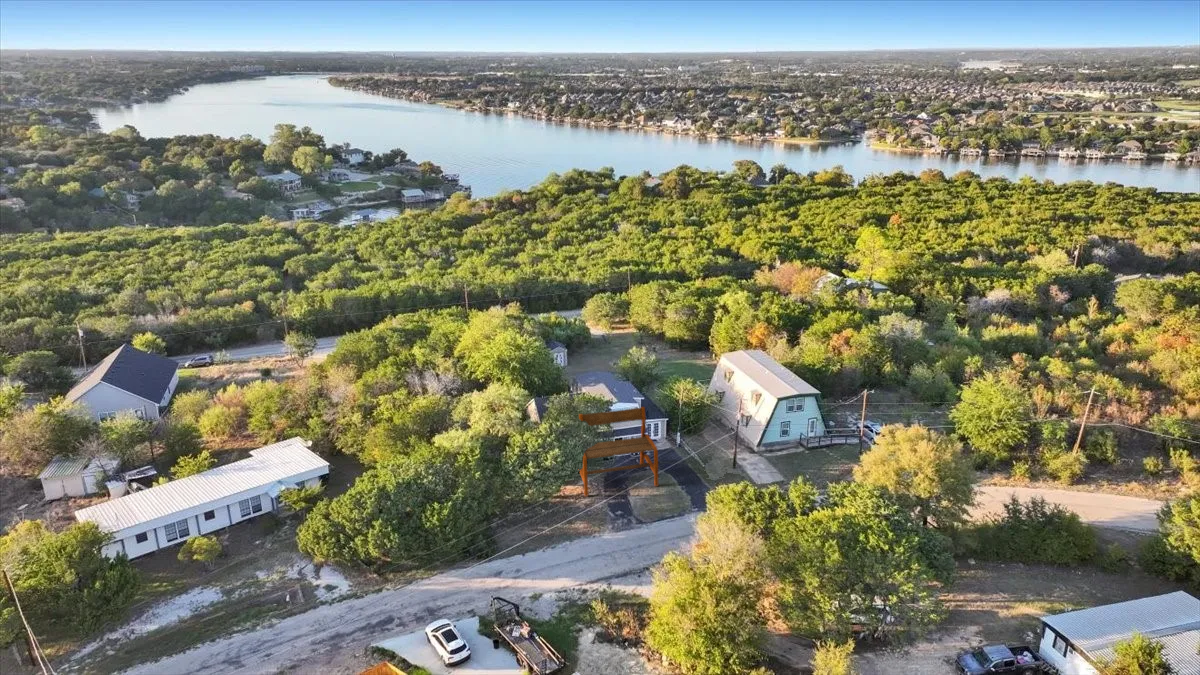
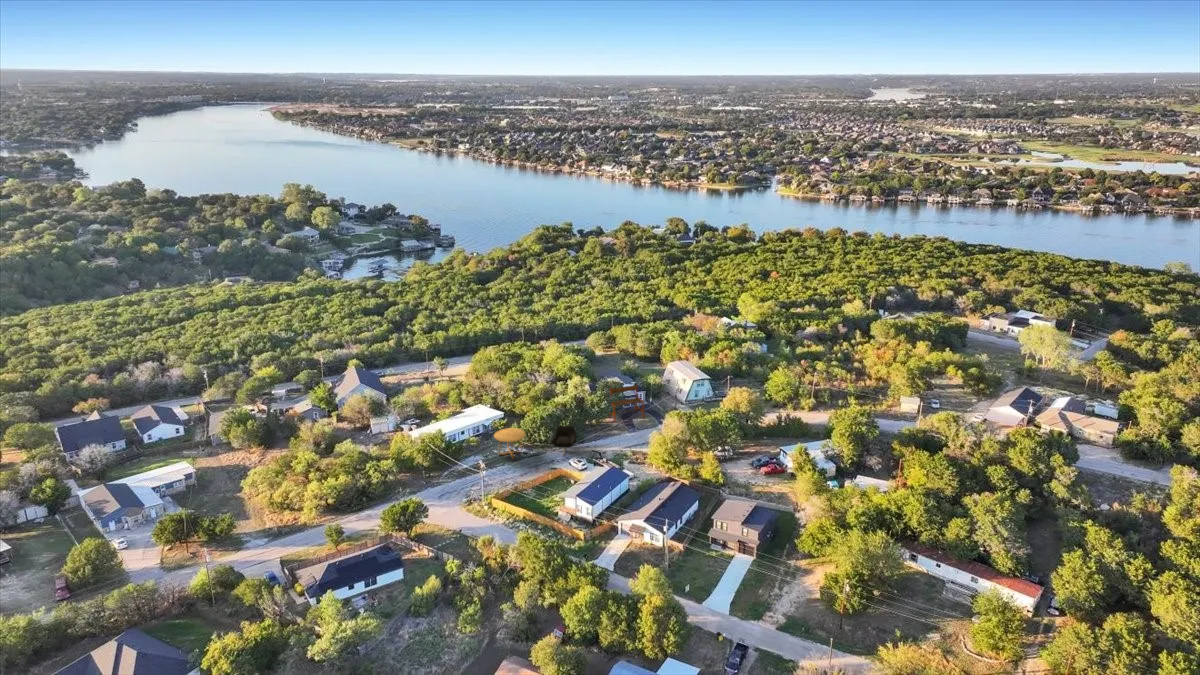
lounge chair: none [379,520,461,617] -> present [551,425,577,455]
round table: none [224,521,319,615] -> present [494,428,525,458]

